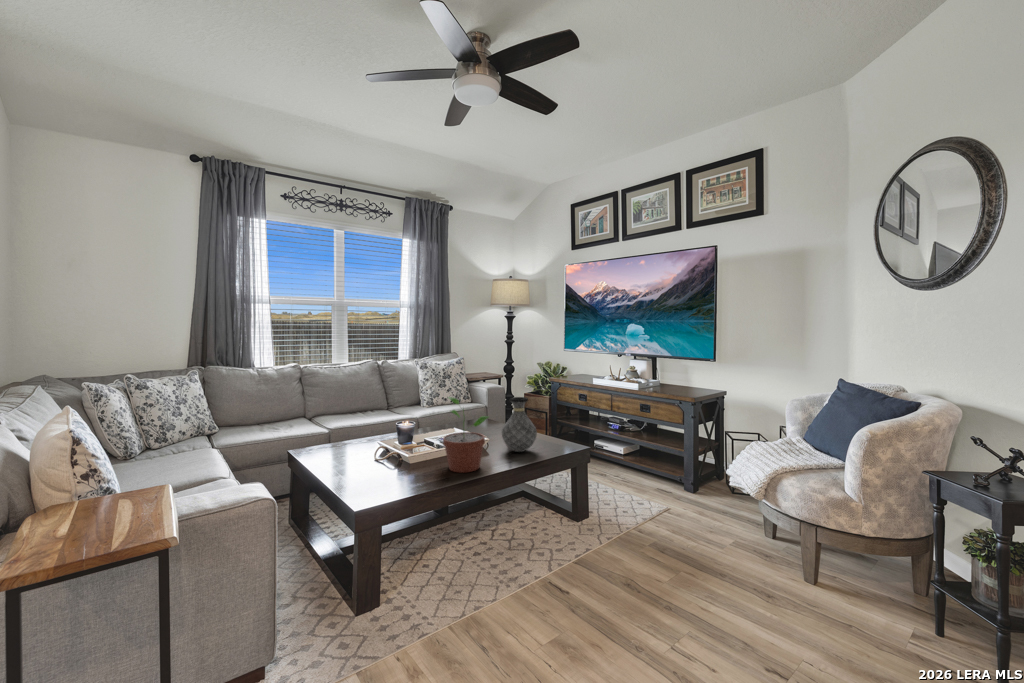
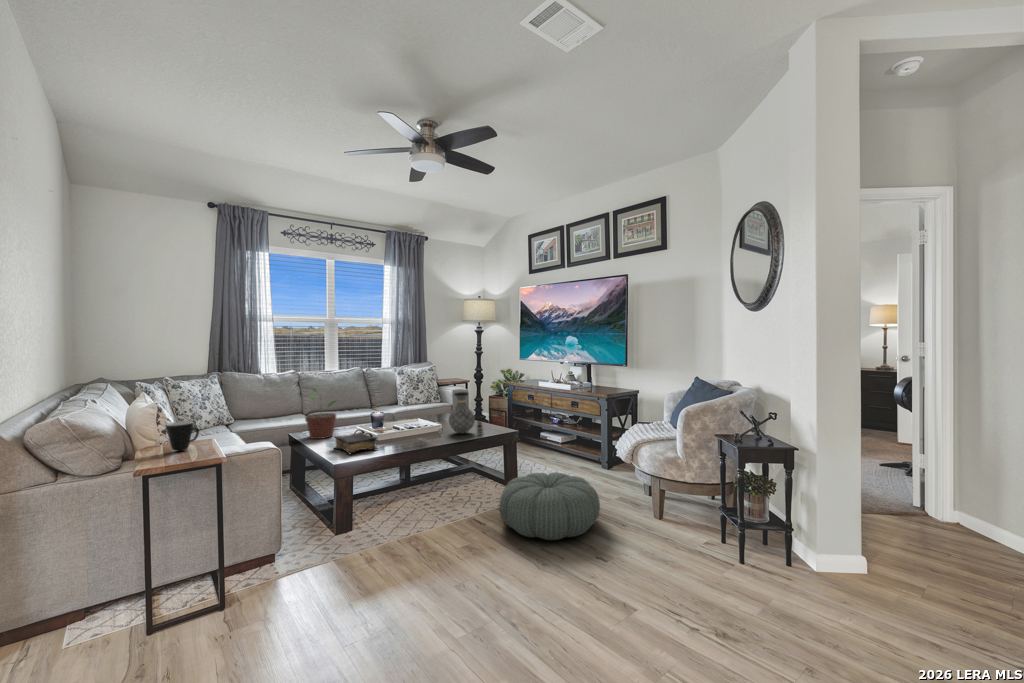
potted plant: present [443,397,489,472] -> present [305,388,336,439]
book: none [352,454,415,493] -> present [334,432,378,454]
mug: none [56,471,126,530] -> present [166,421,199,451]
pouf: none [593,513,743,630] -> present [500,472,600,540]

